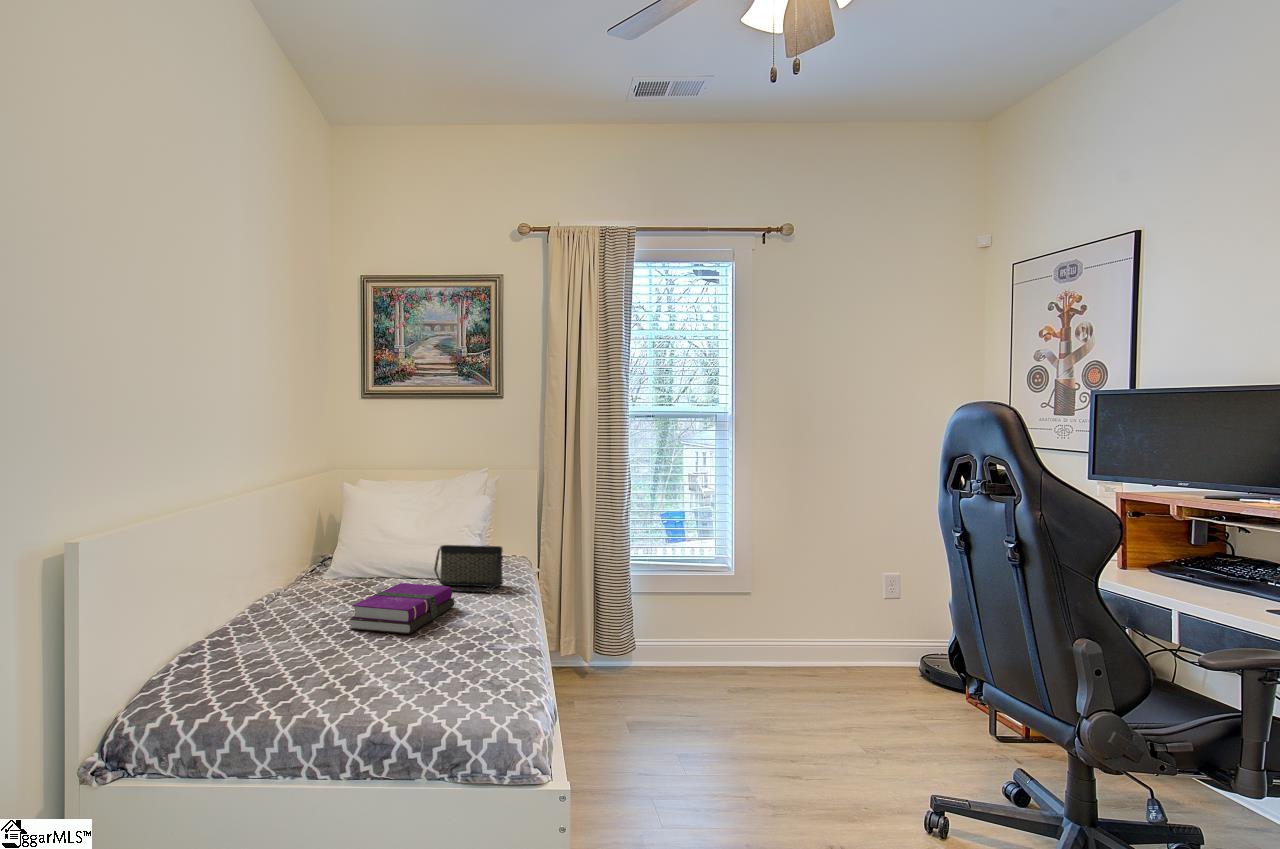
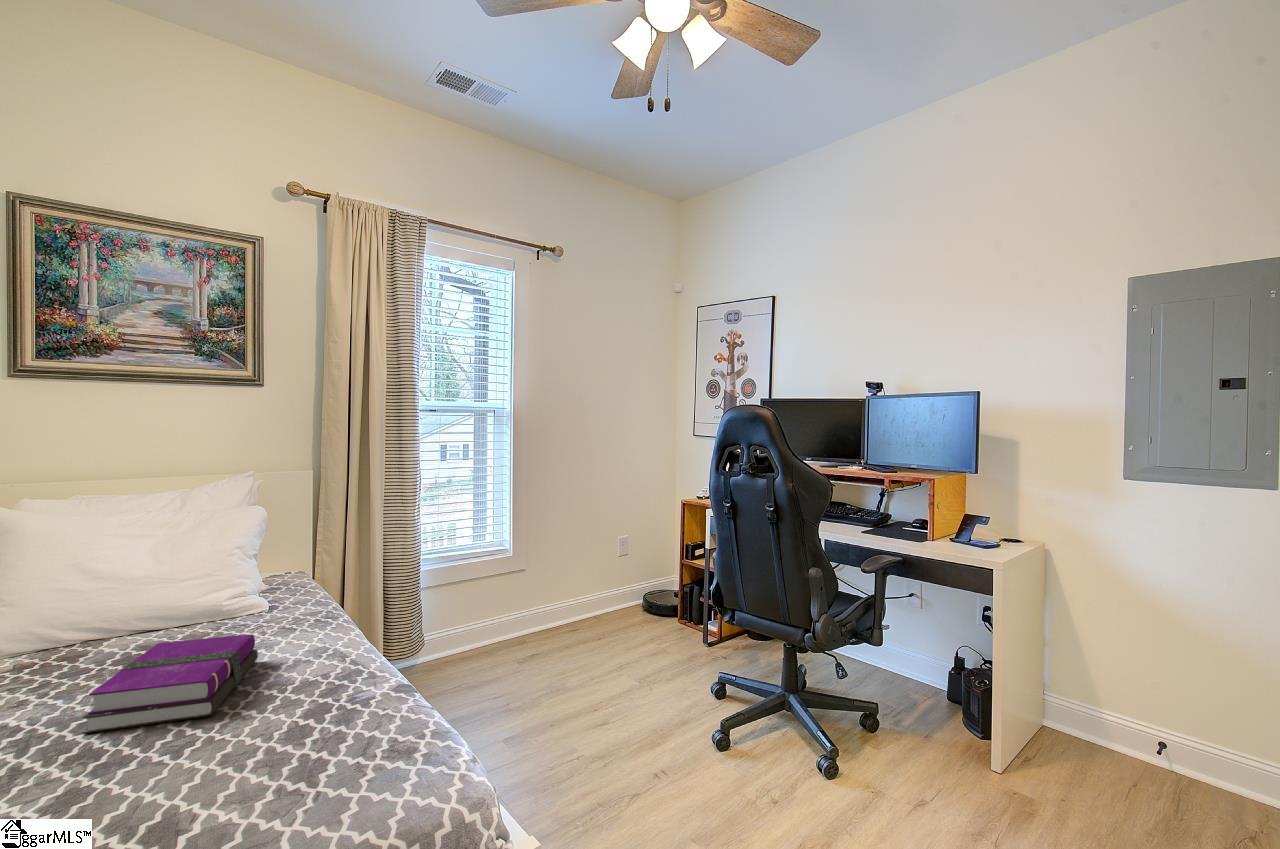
handbag: present [434,545,503,592] -> none [202,570,315,639]

